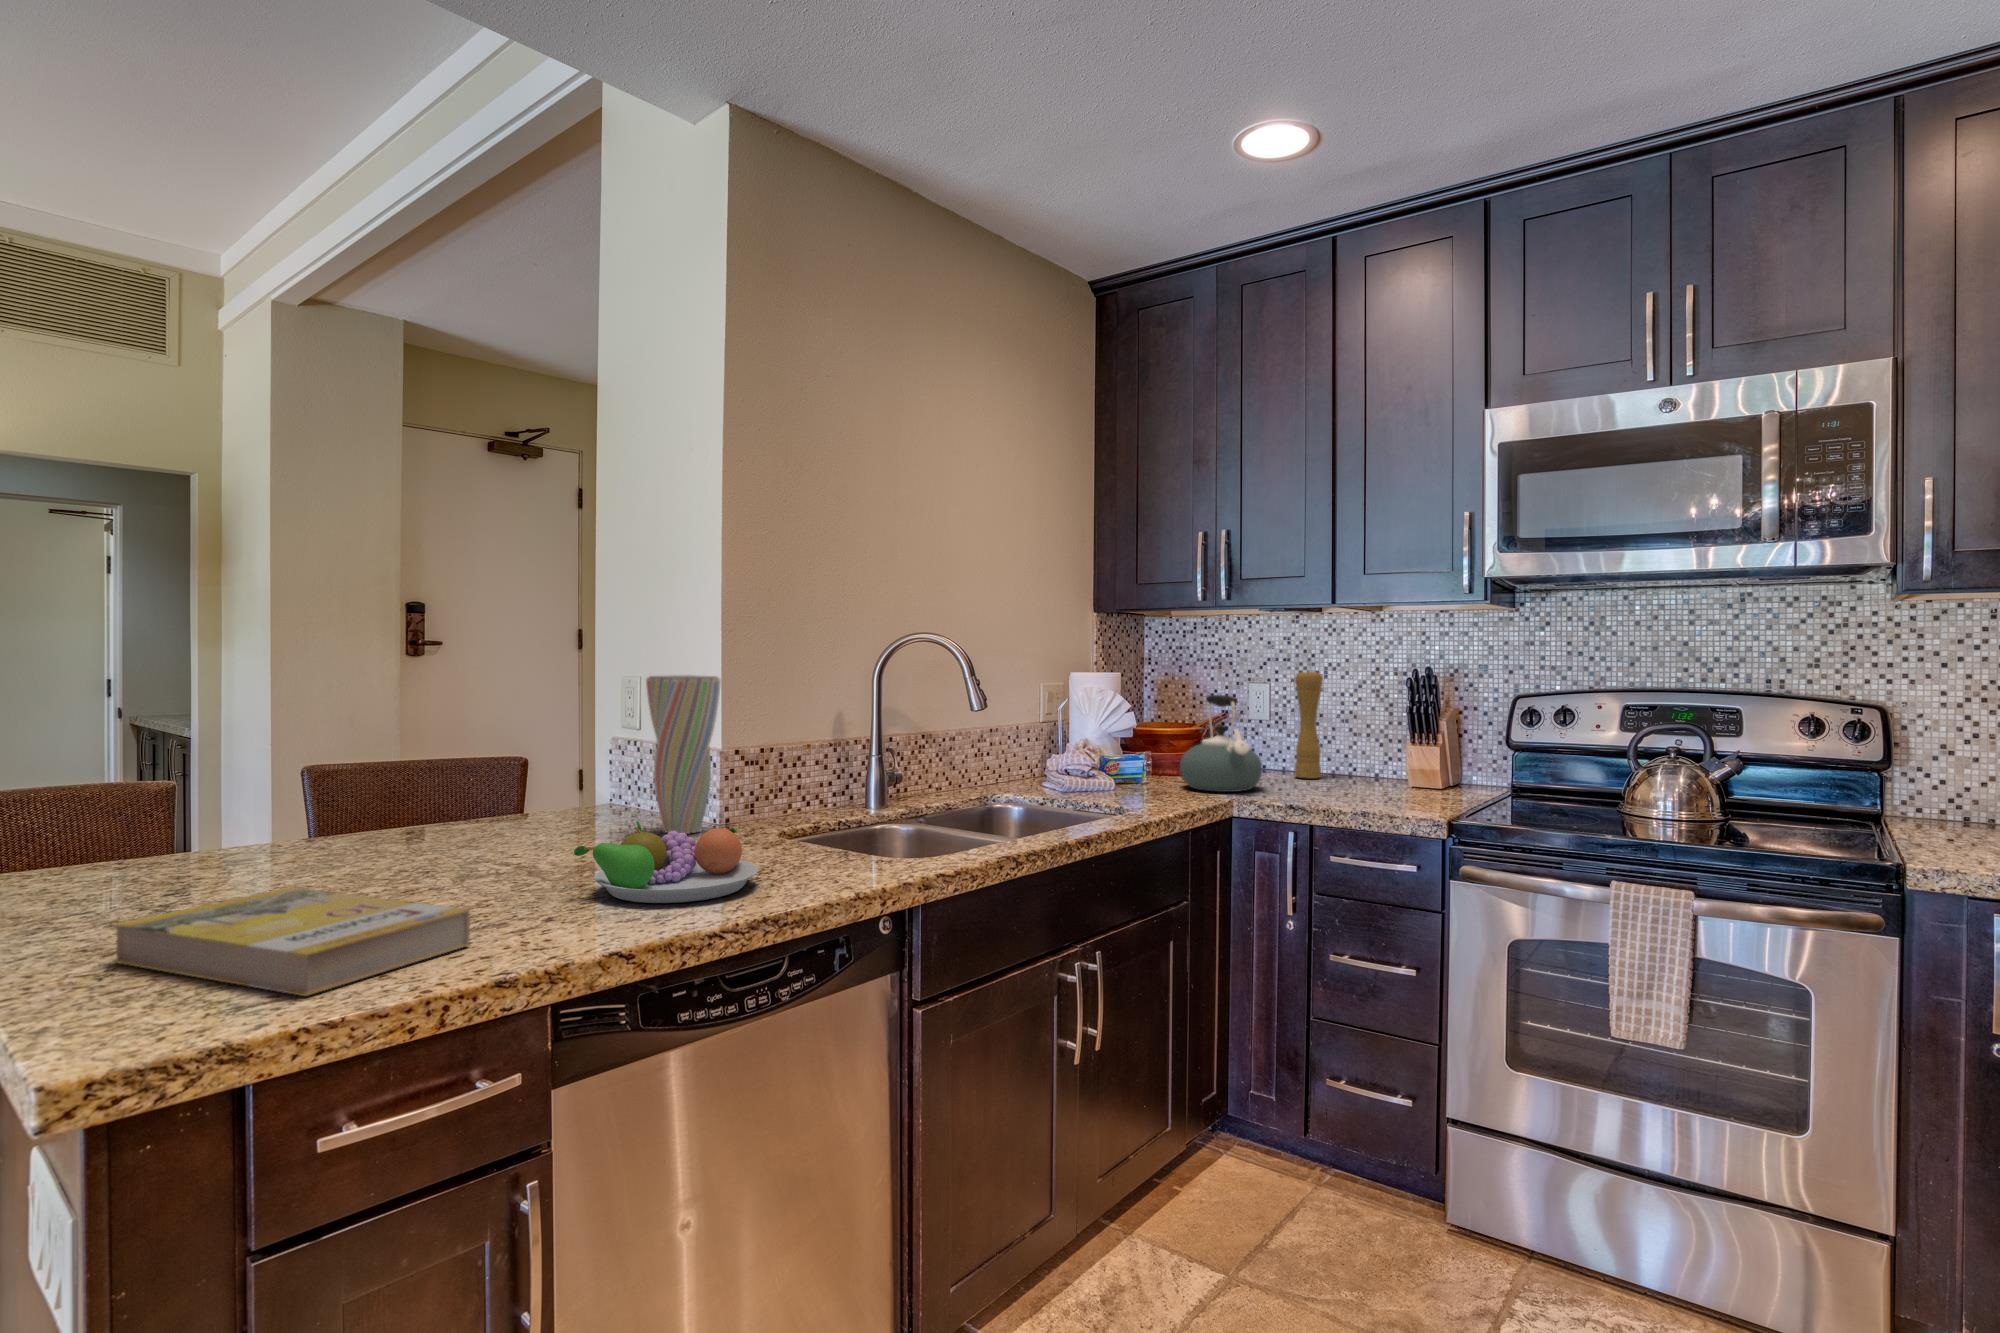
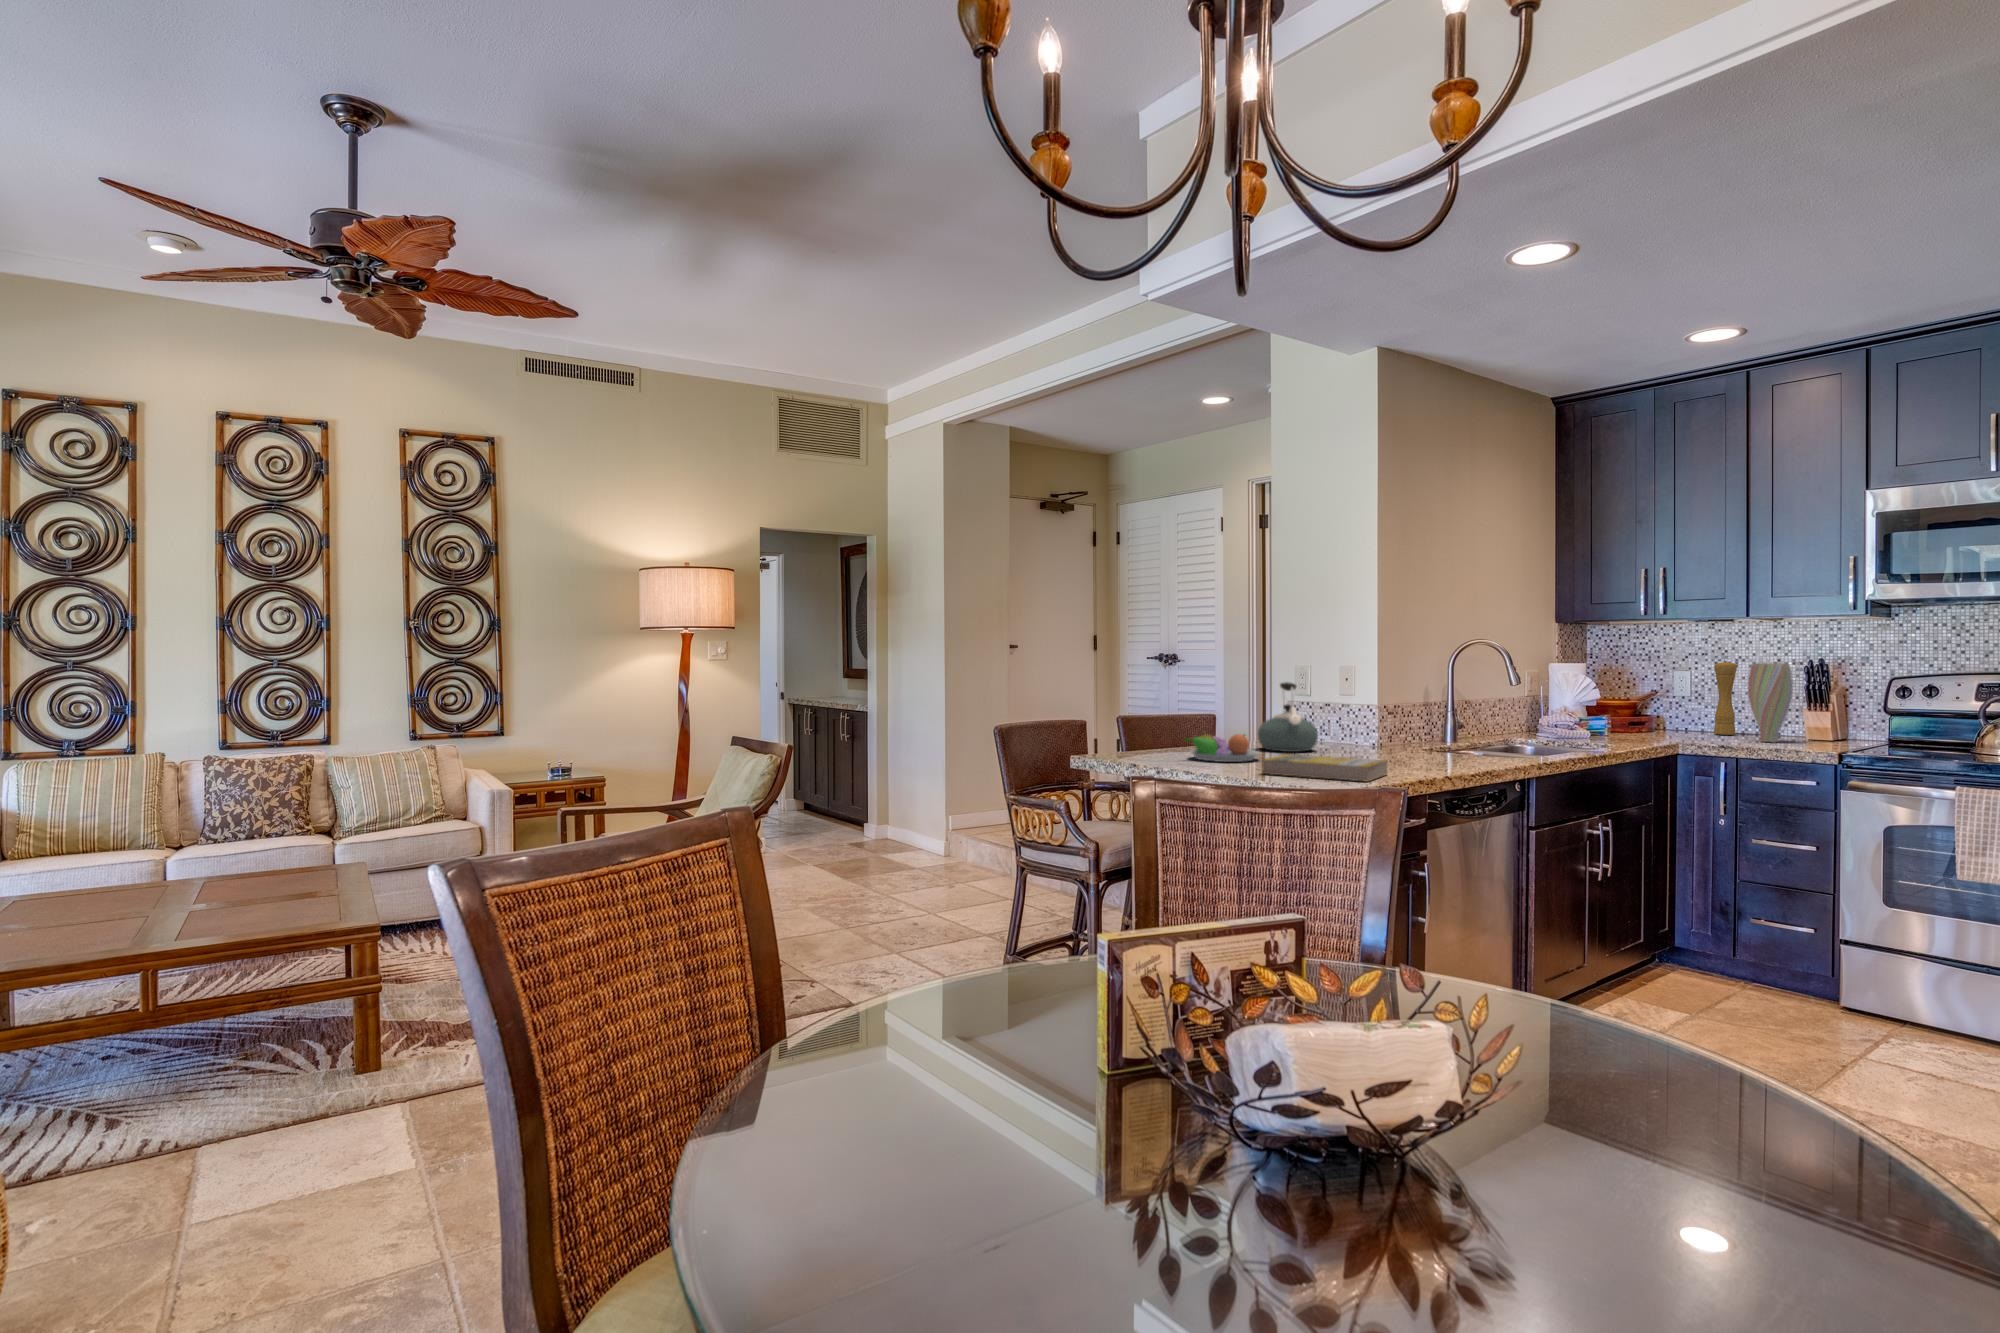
vase: present [646,675,721,834] -> present [1748,663,1793,742]
kettle: present [1180,695,1262,792] -> present [1258,682,1318,752]
fruit bowl: present [574,821,759,903] -> present [1184,734,1260,762]

